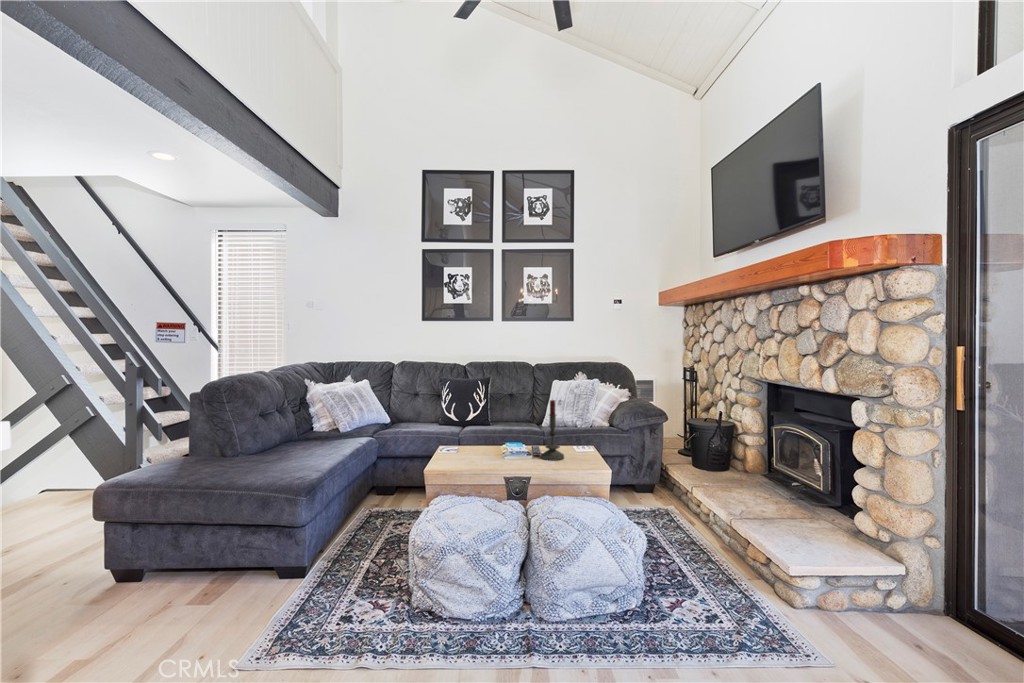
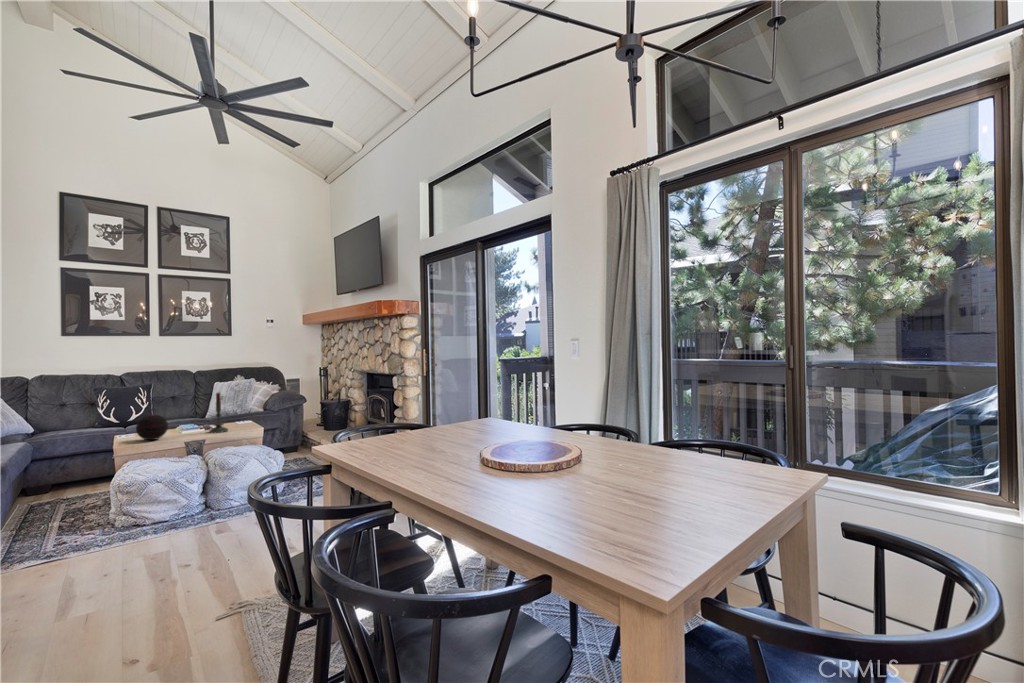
decorative orb: none [457,424,492,460] -> present [136,414,168,440]

